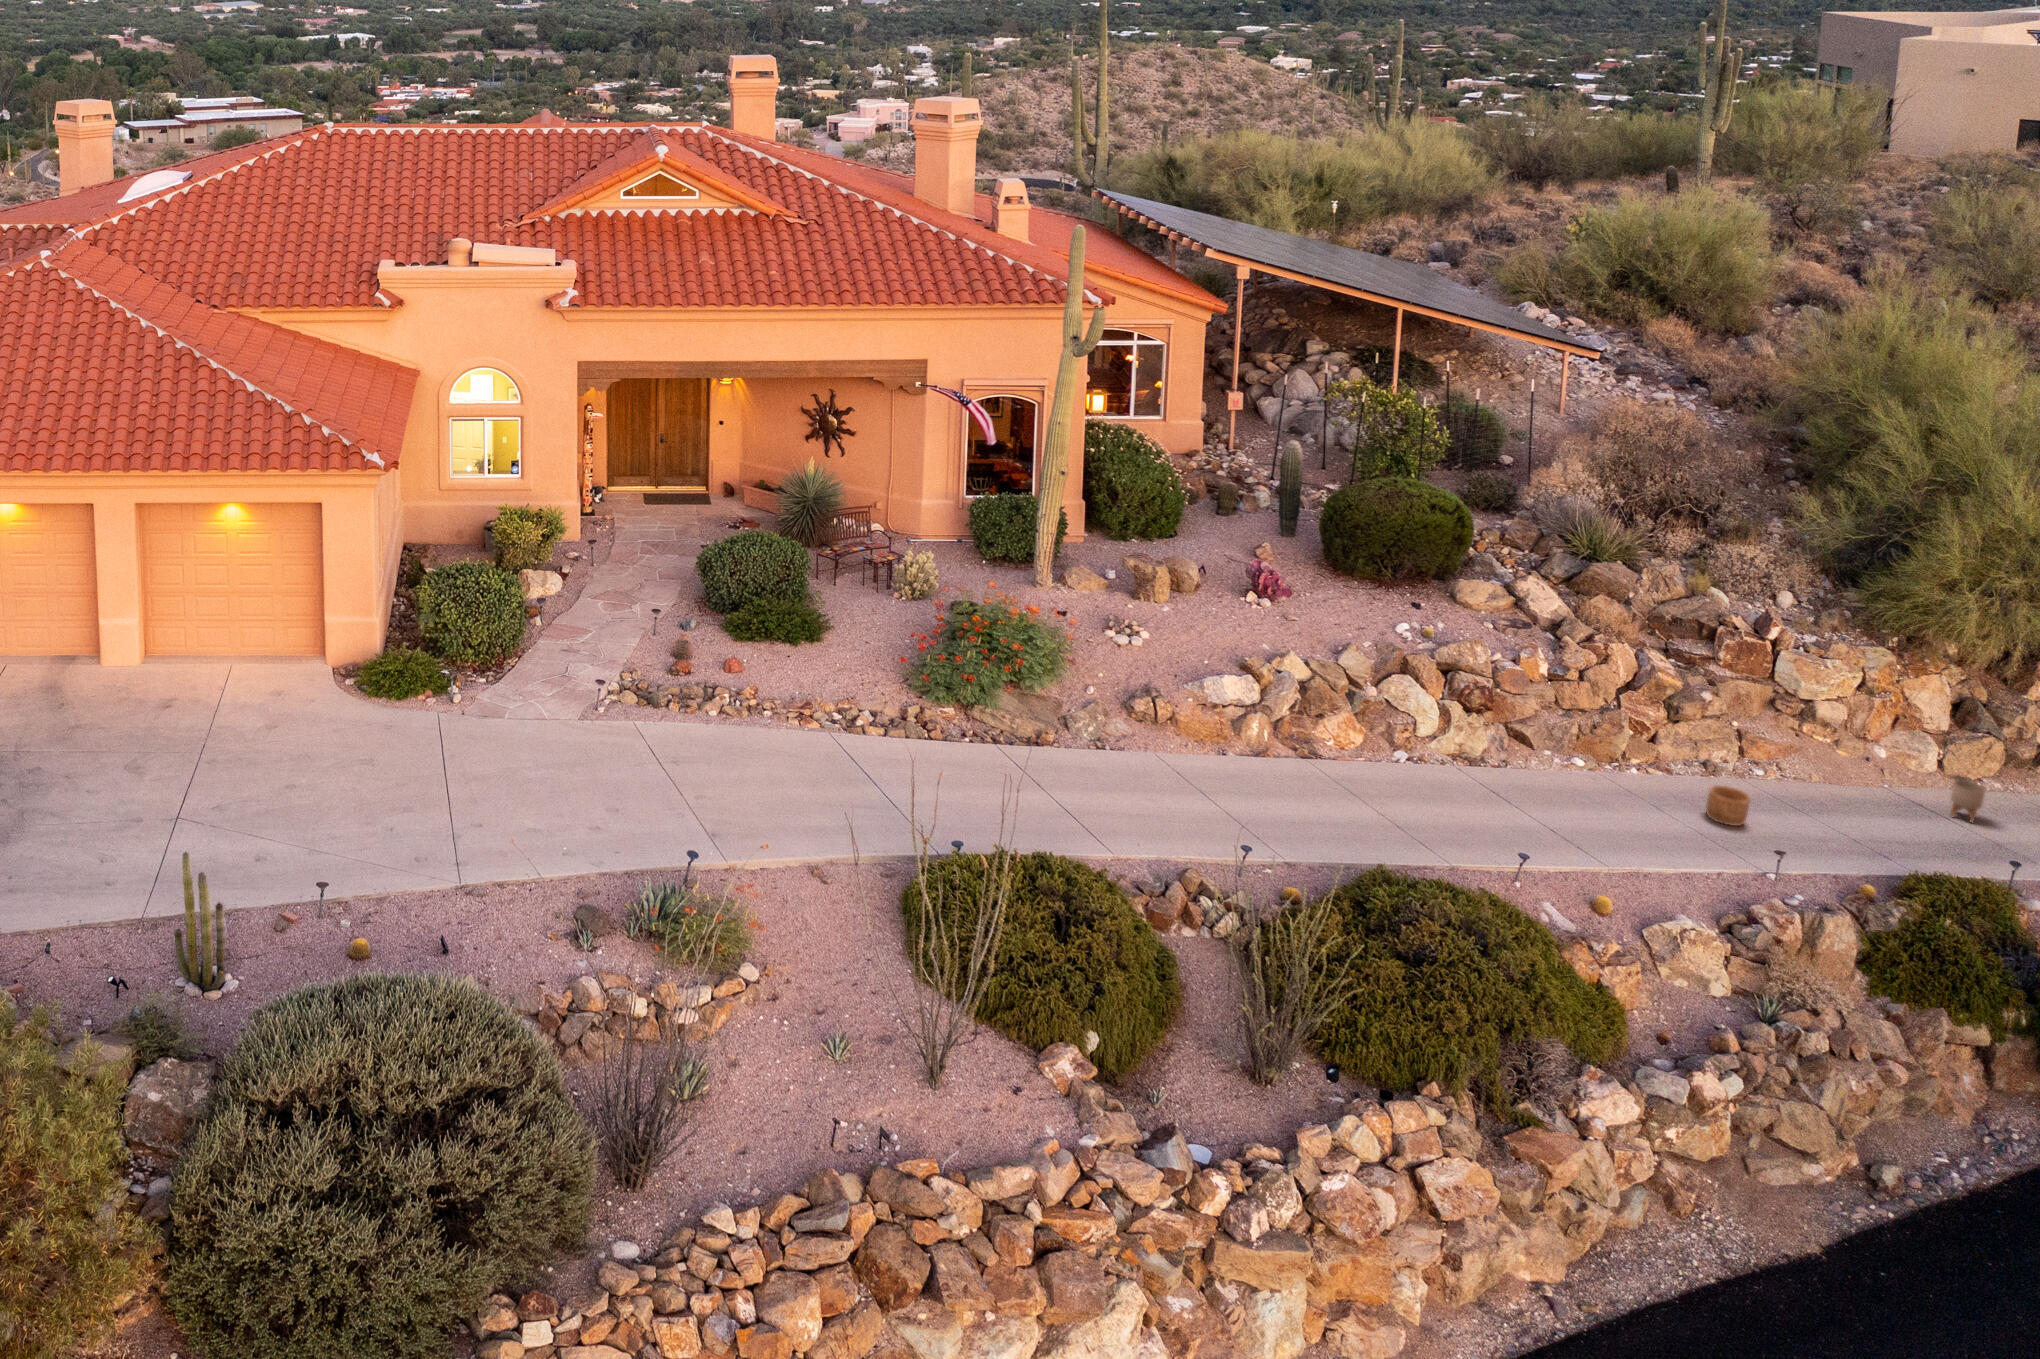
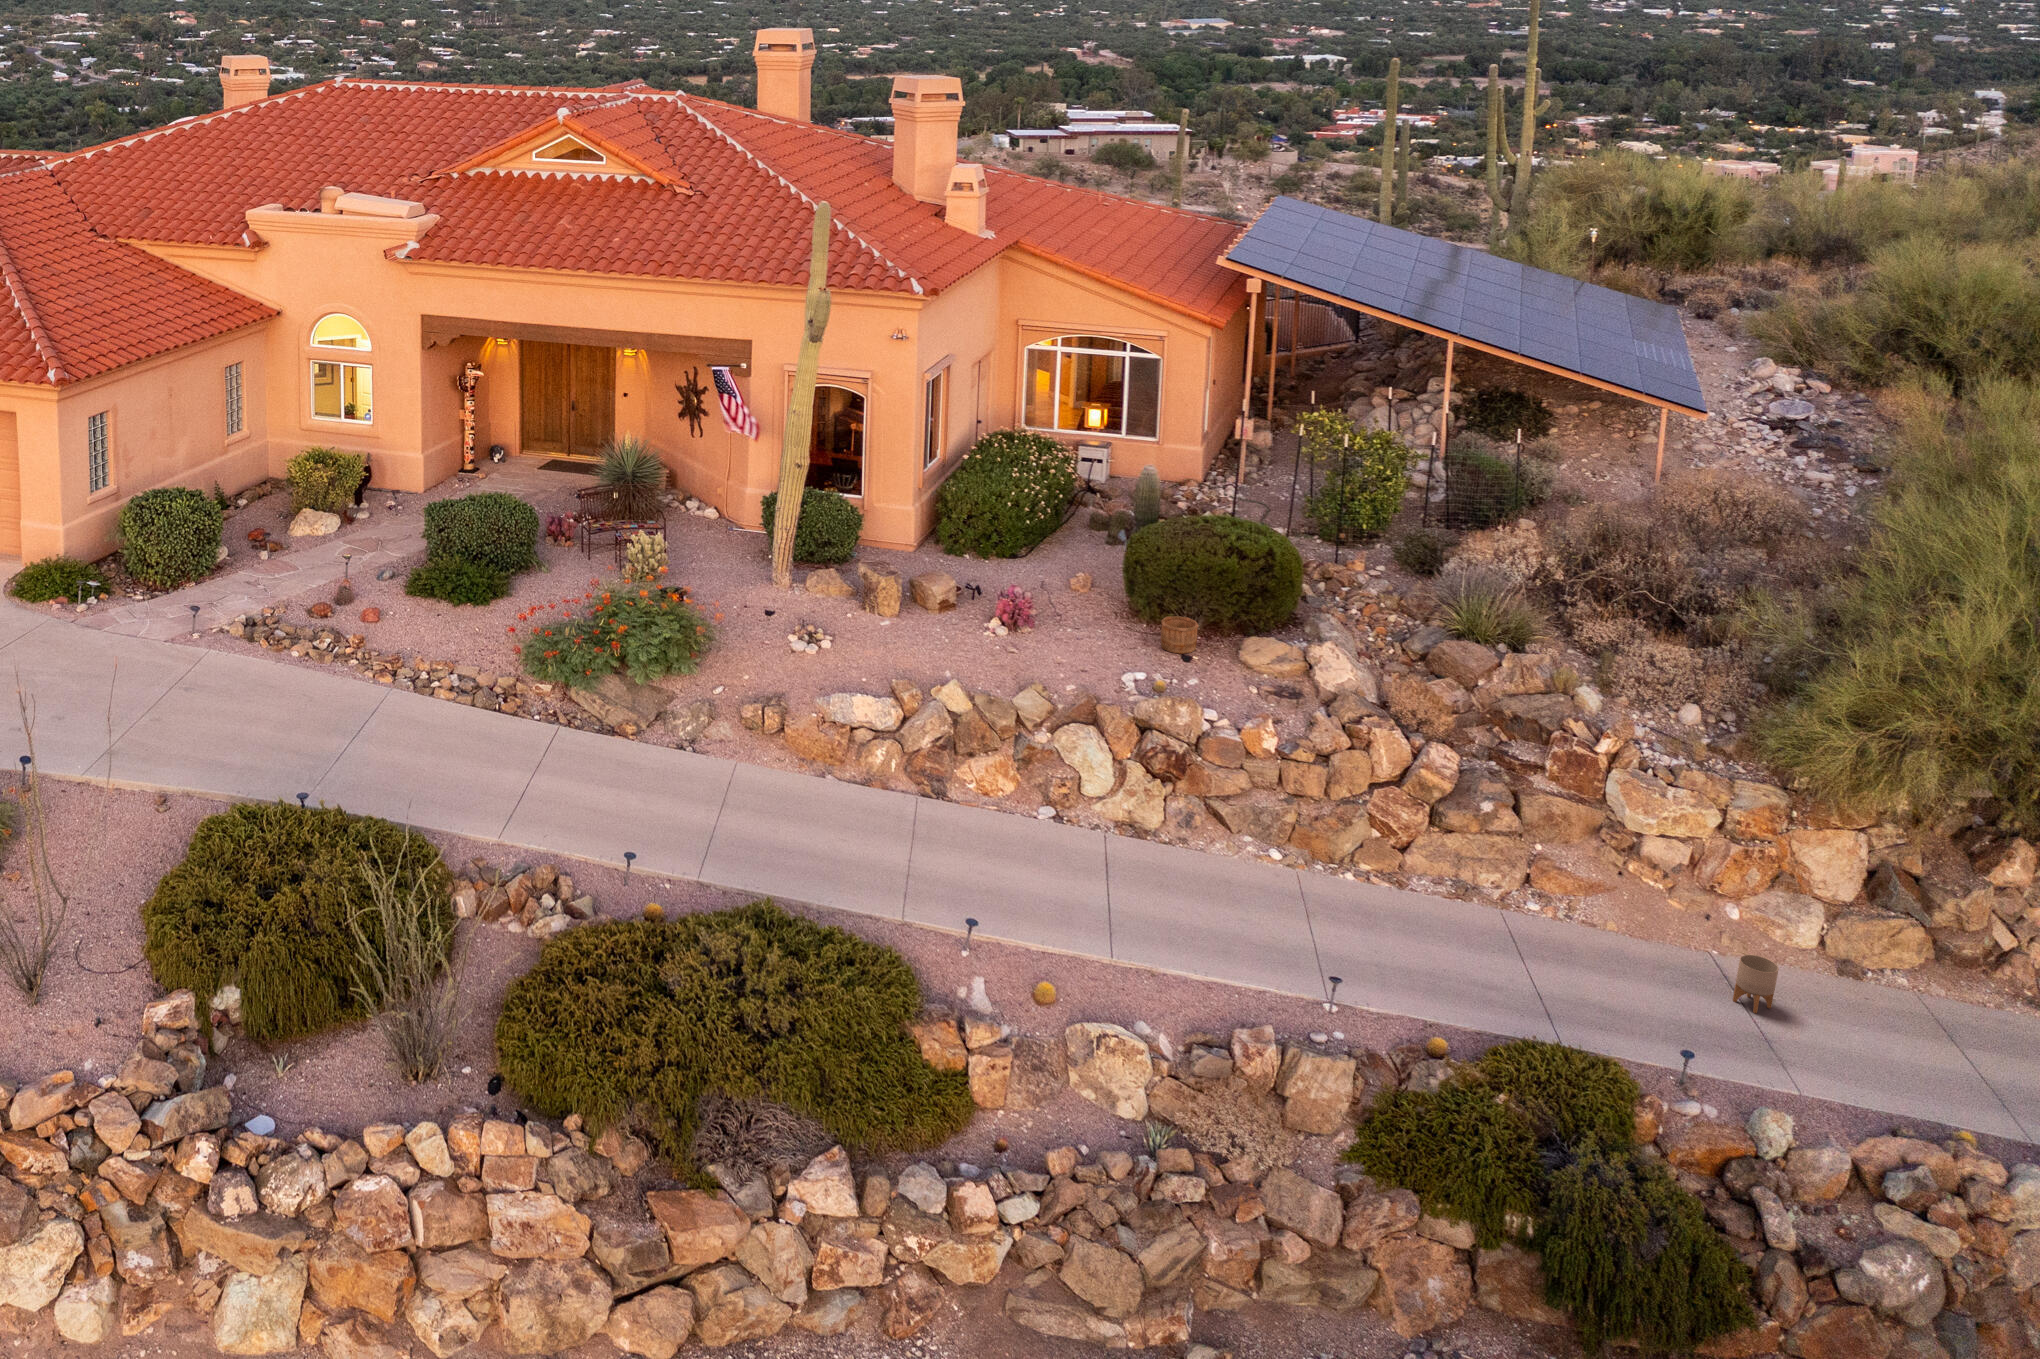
wooden bucket: present [1706,786,1751,826] -> present [1161,616,1199,654]

